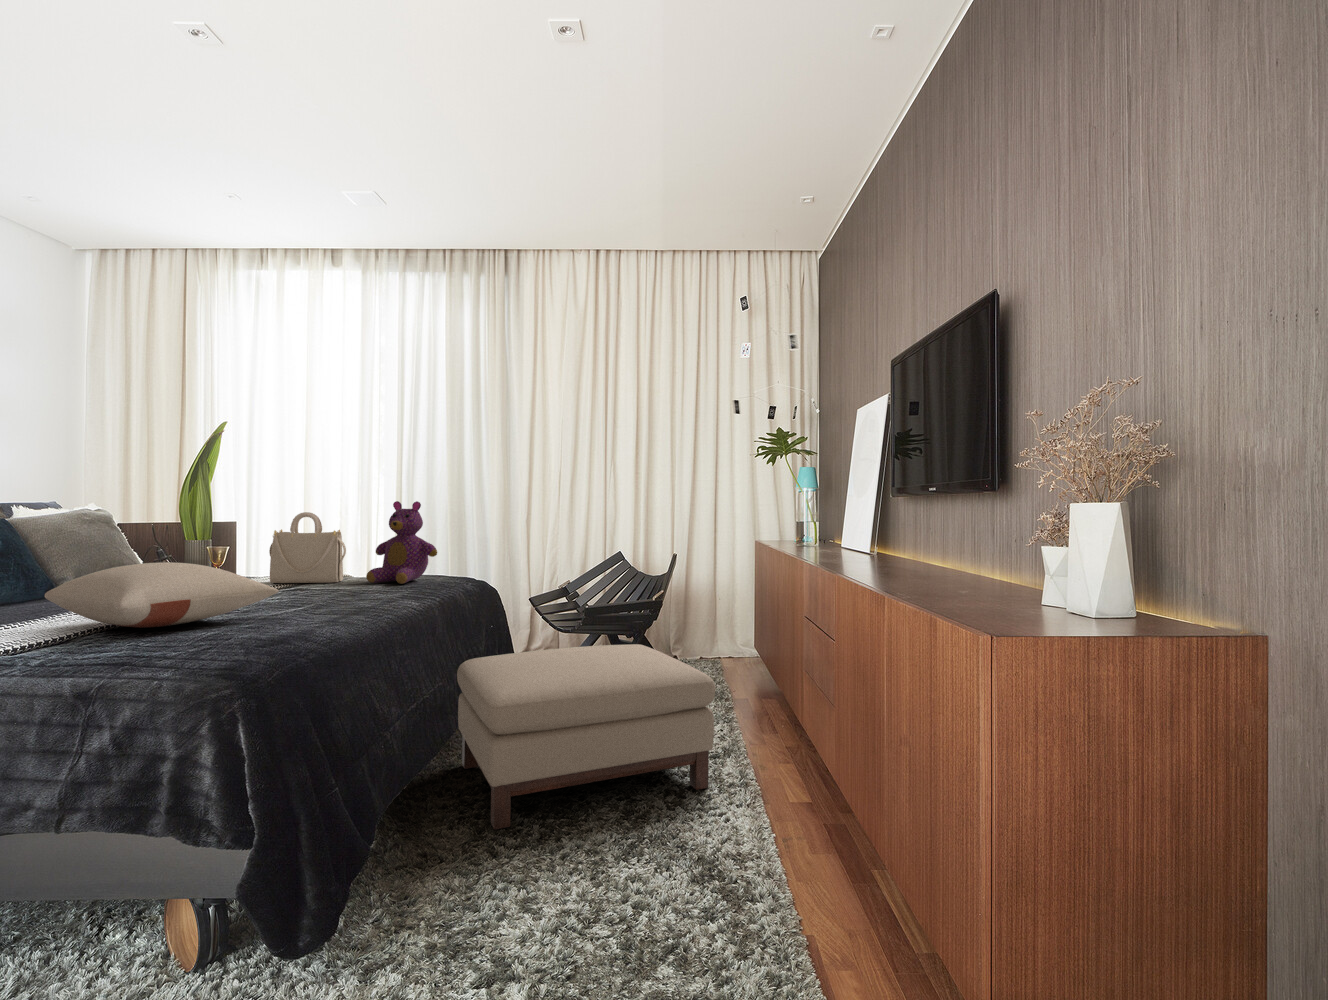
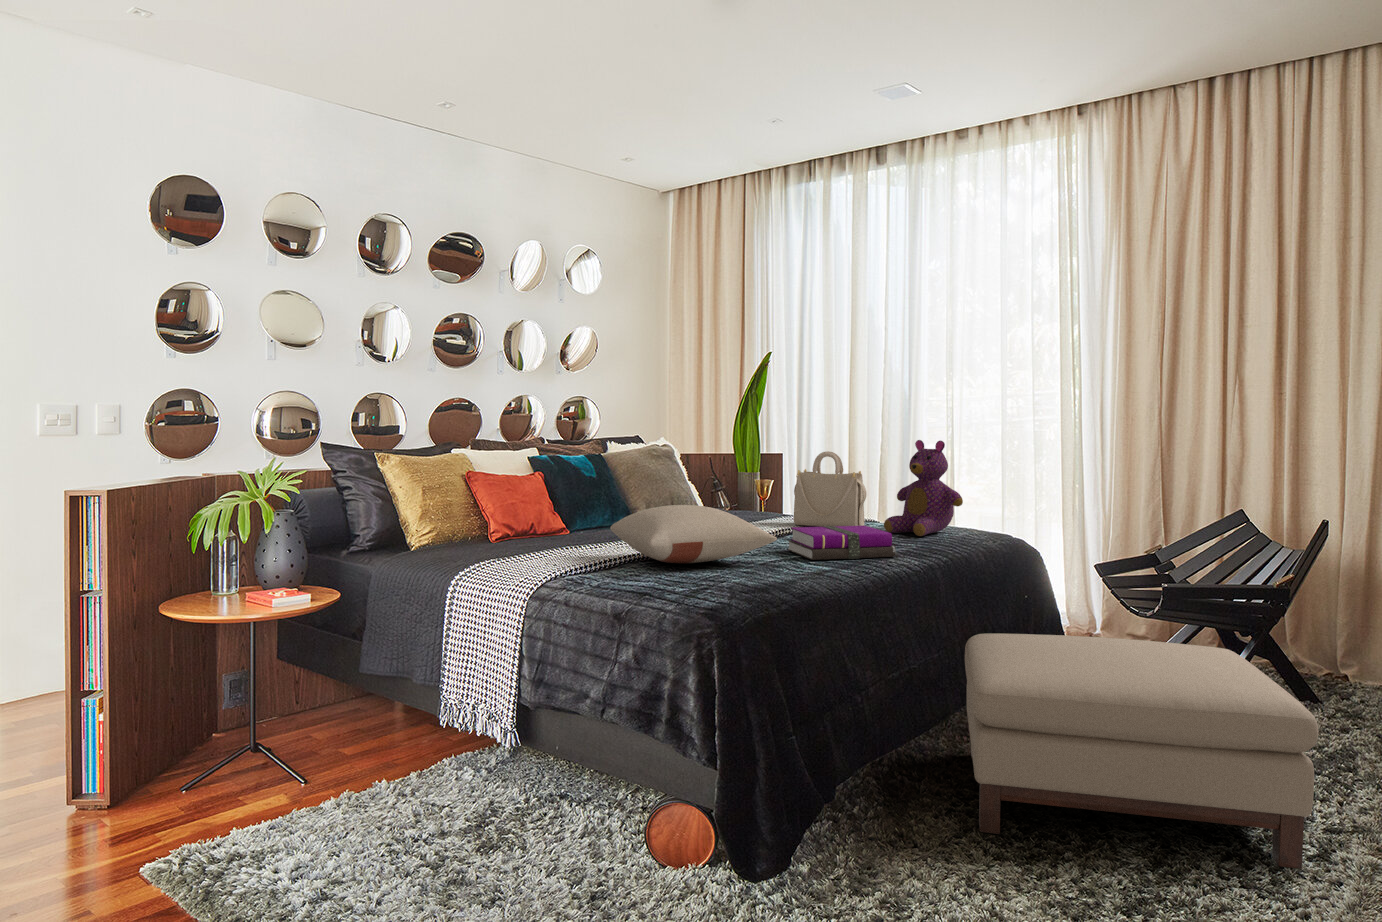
notebook: none [279,576,394,610] -> present [787,526,896,560]

